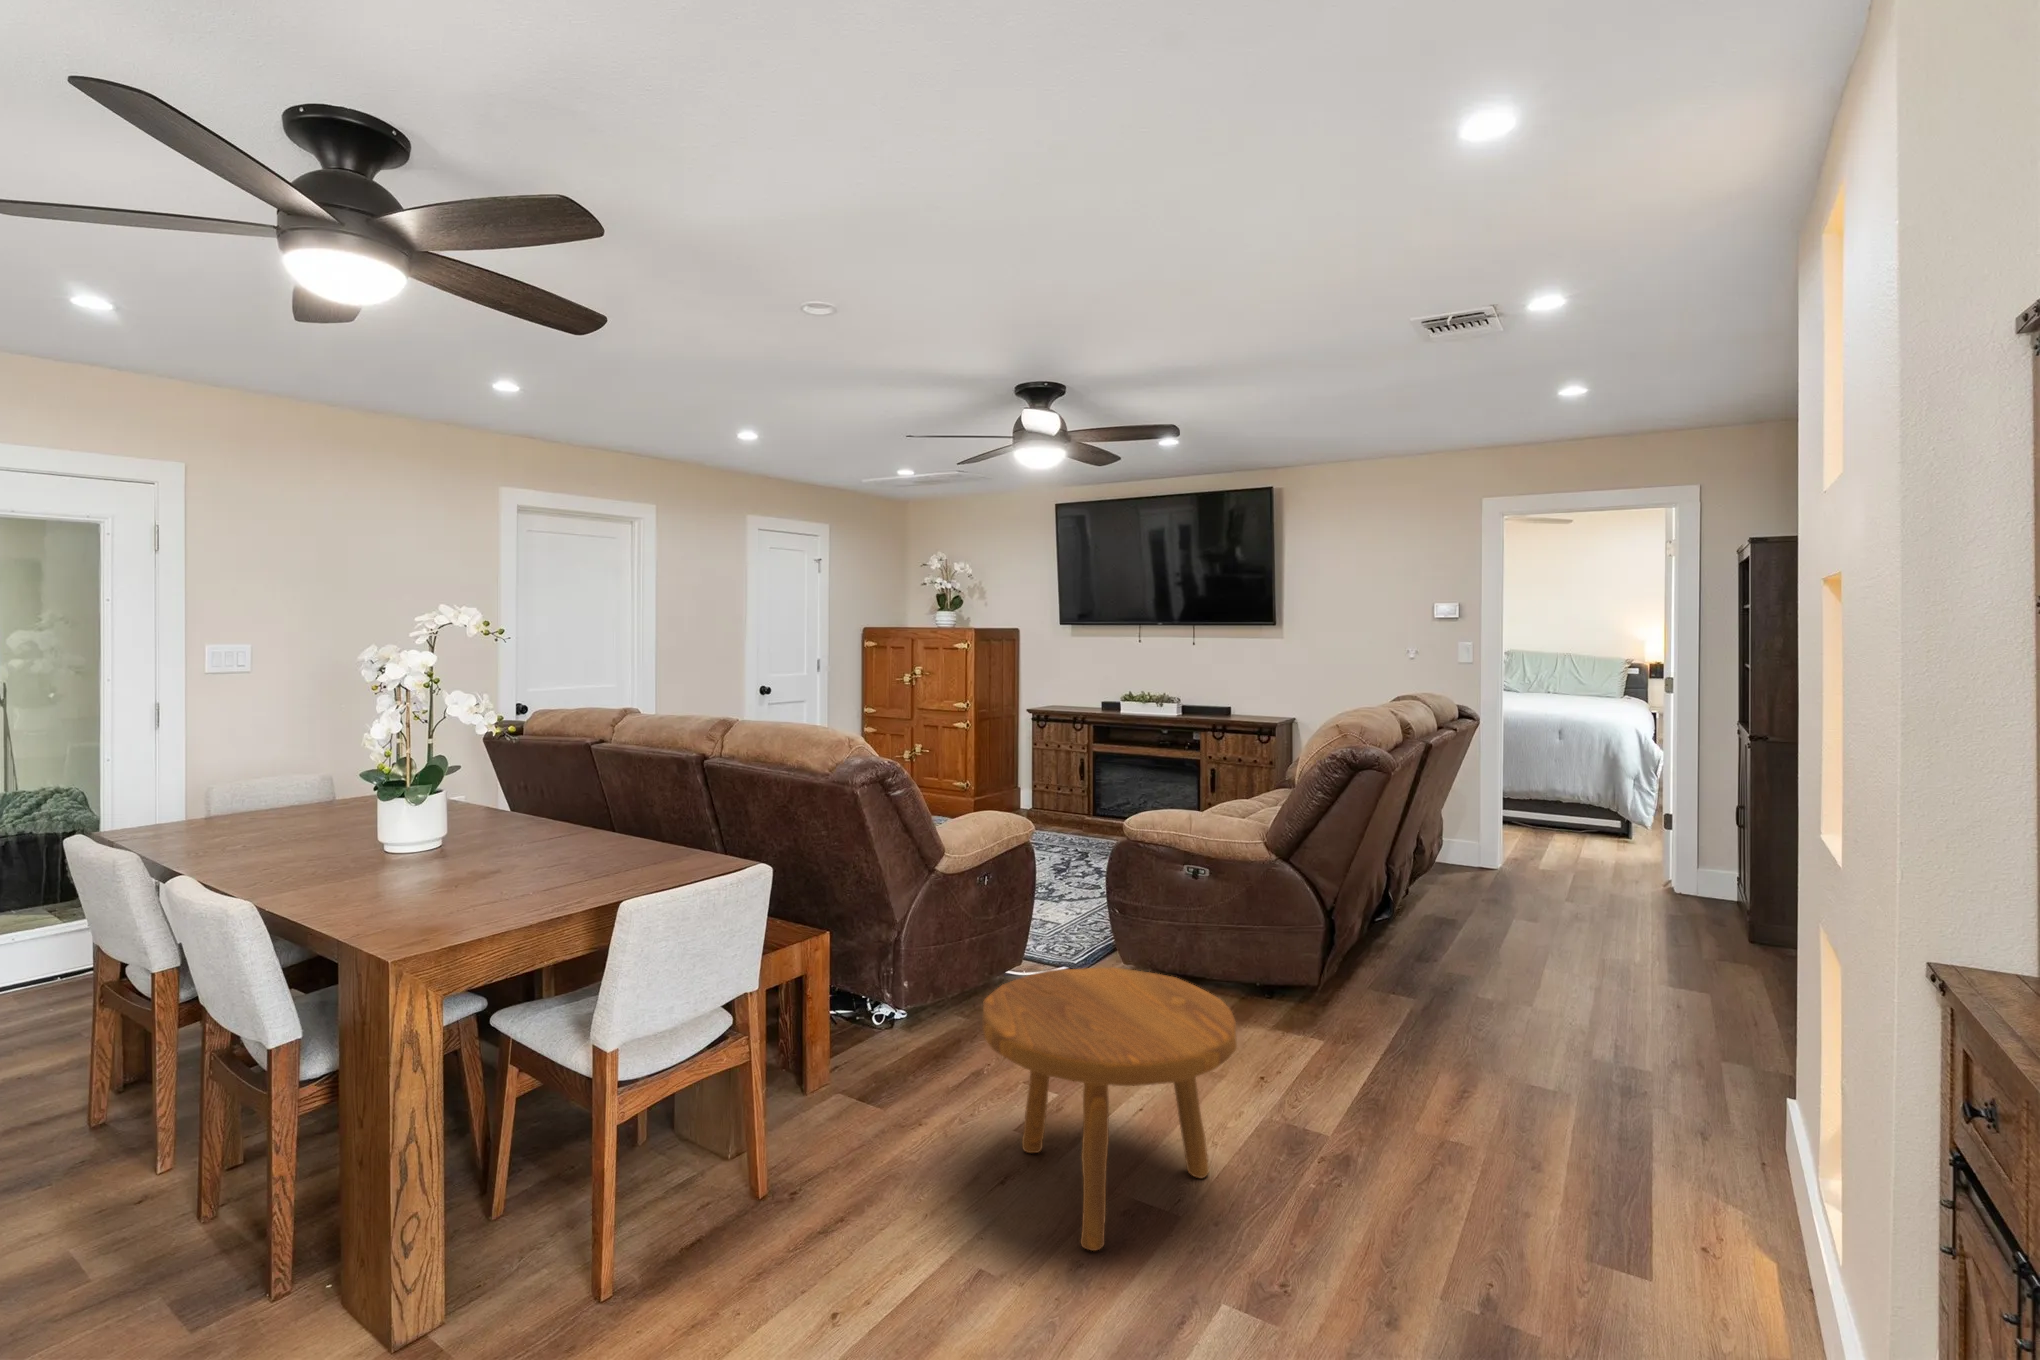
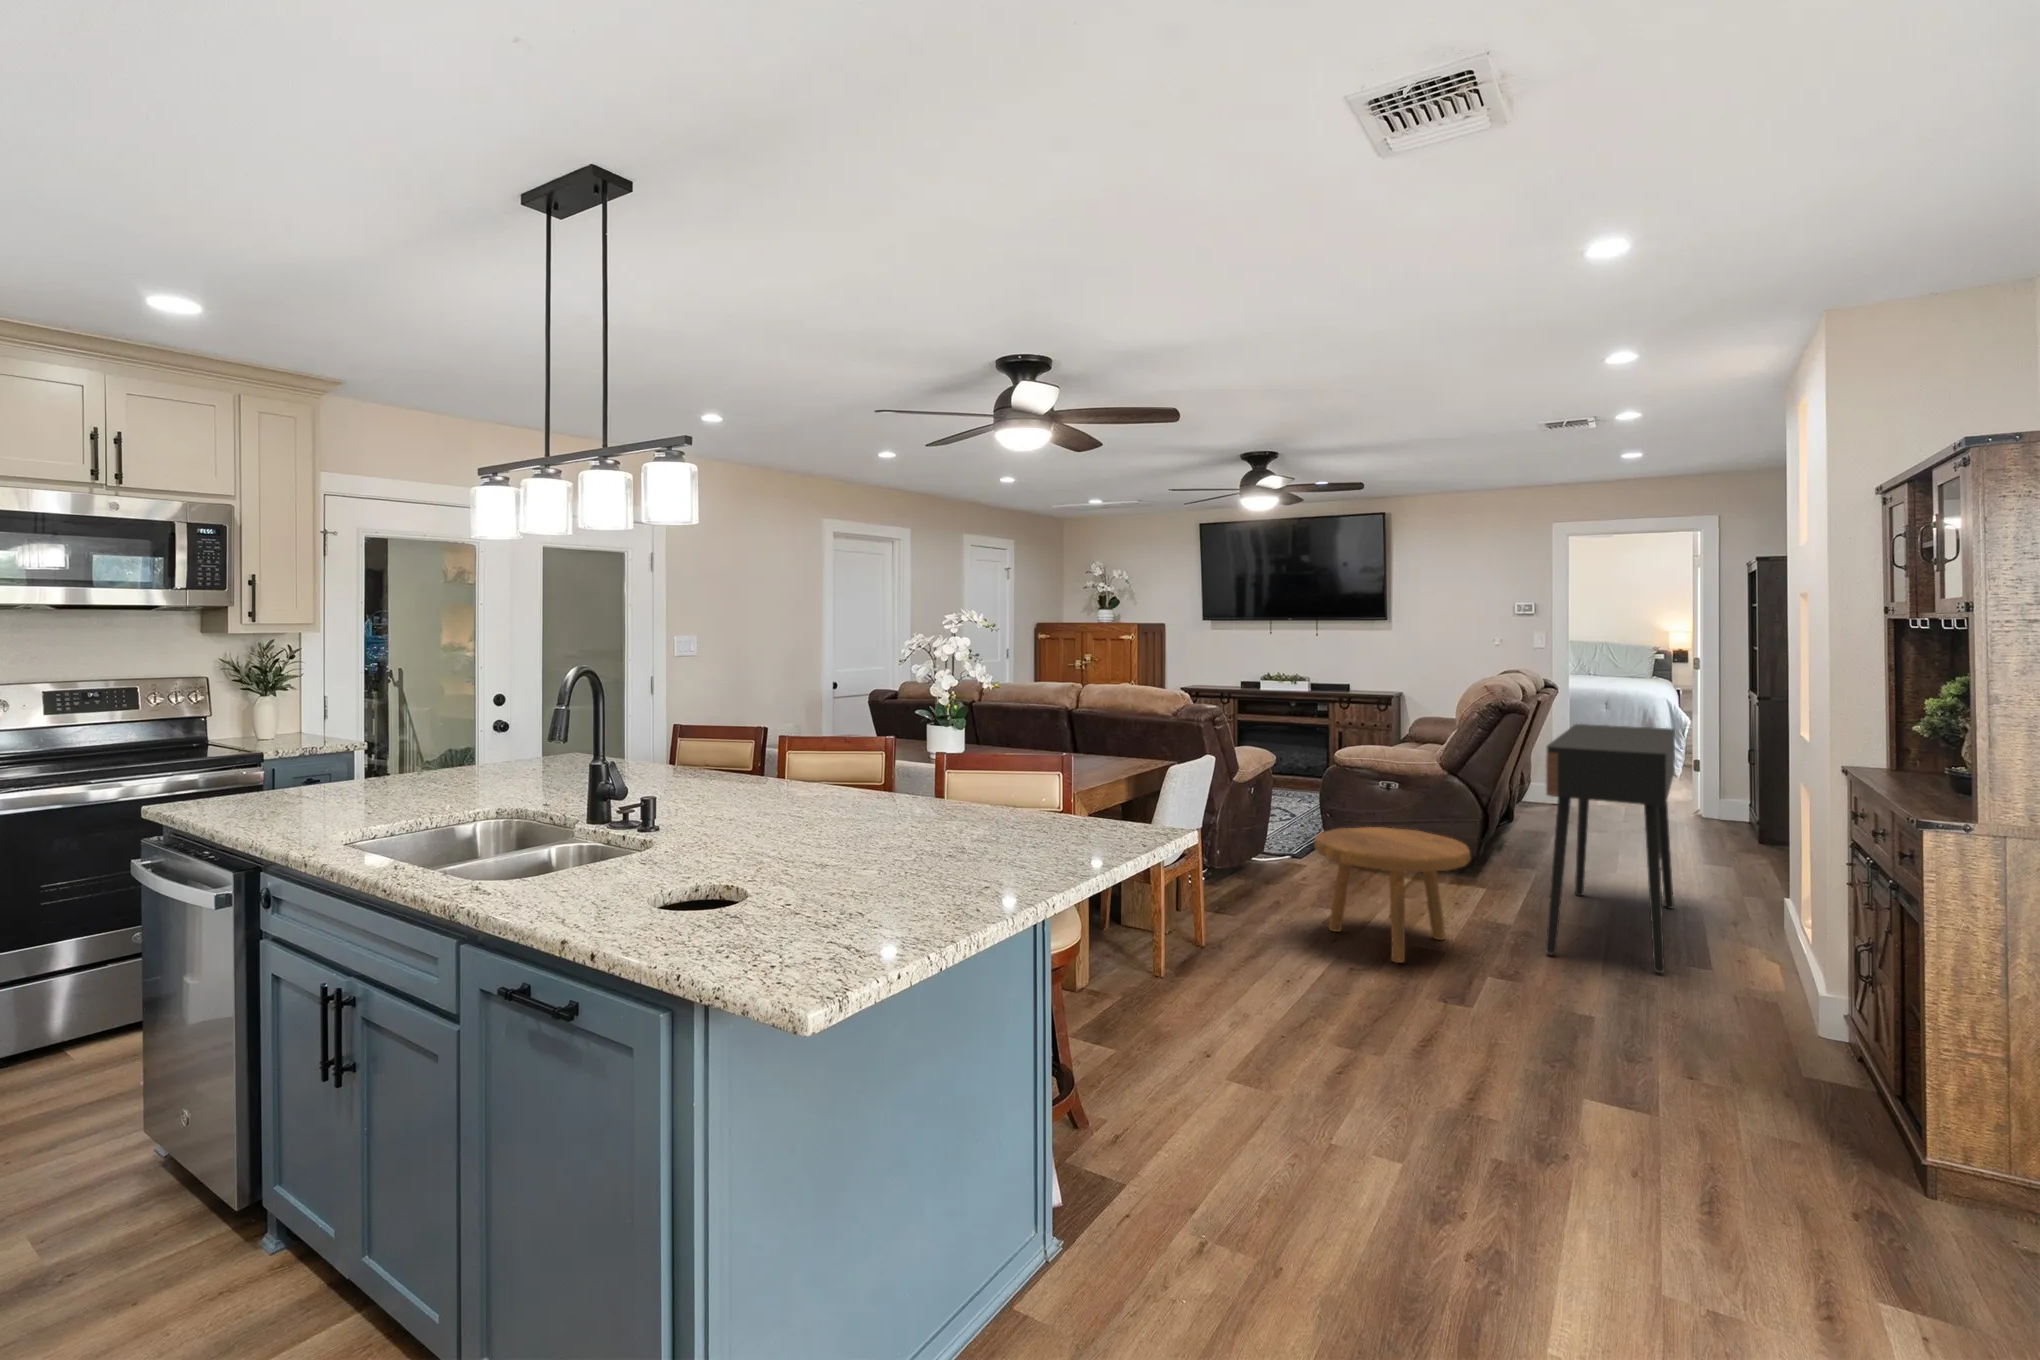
console table: none [1369,787,1615,1288] -> present [1546,724,1675,973]

